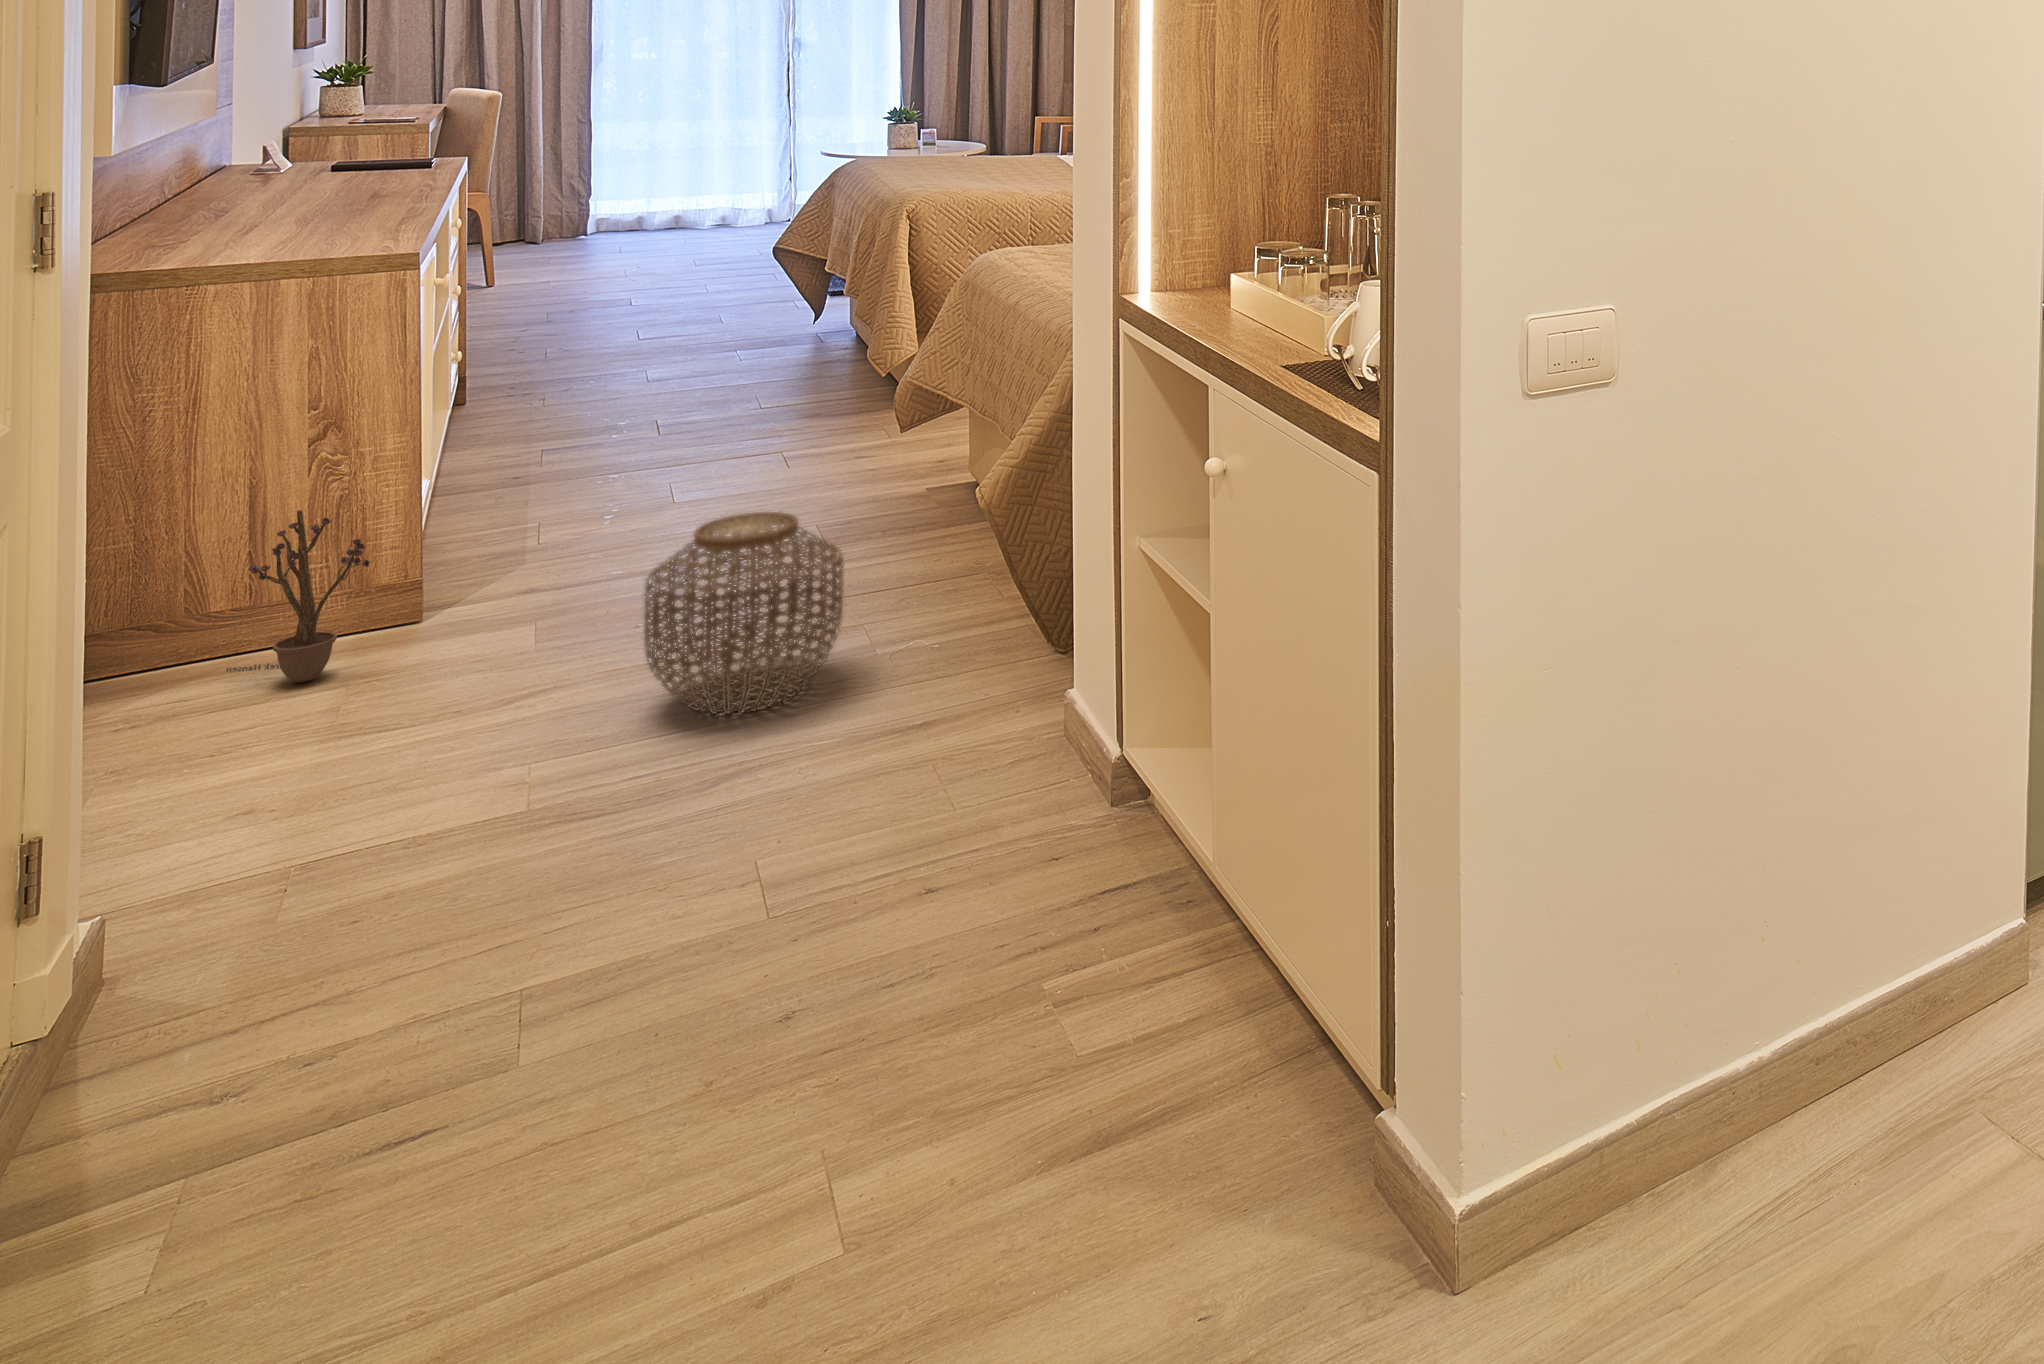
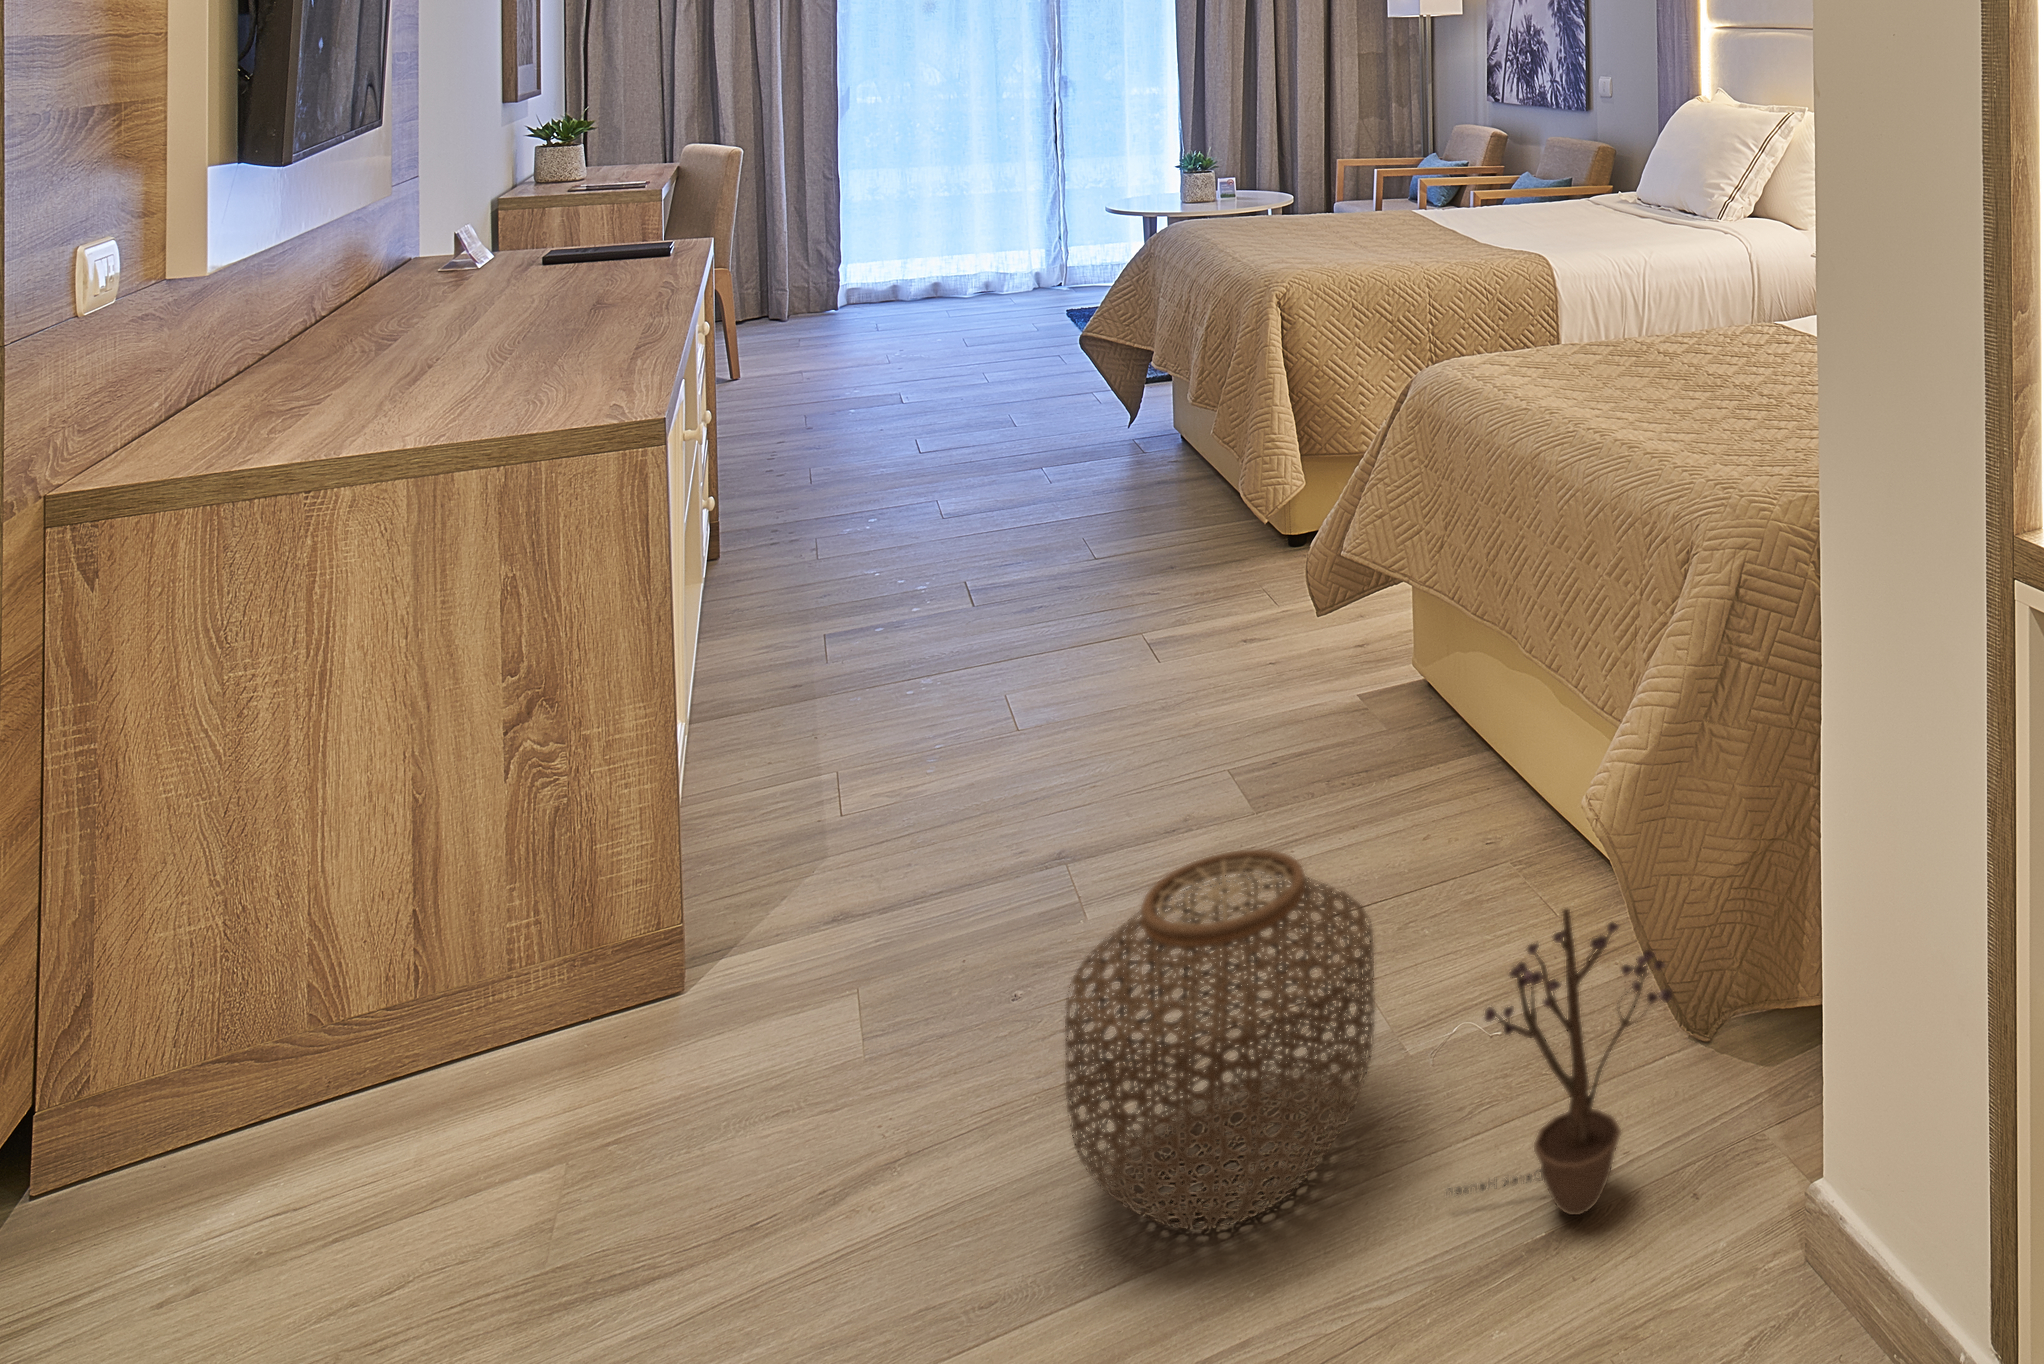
decorative plant: present [226,510,370,683] -> present [1448,909,1673,1215]

